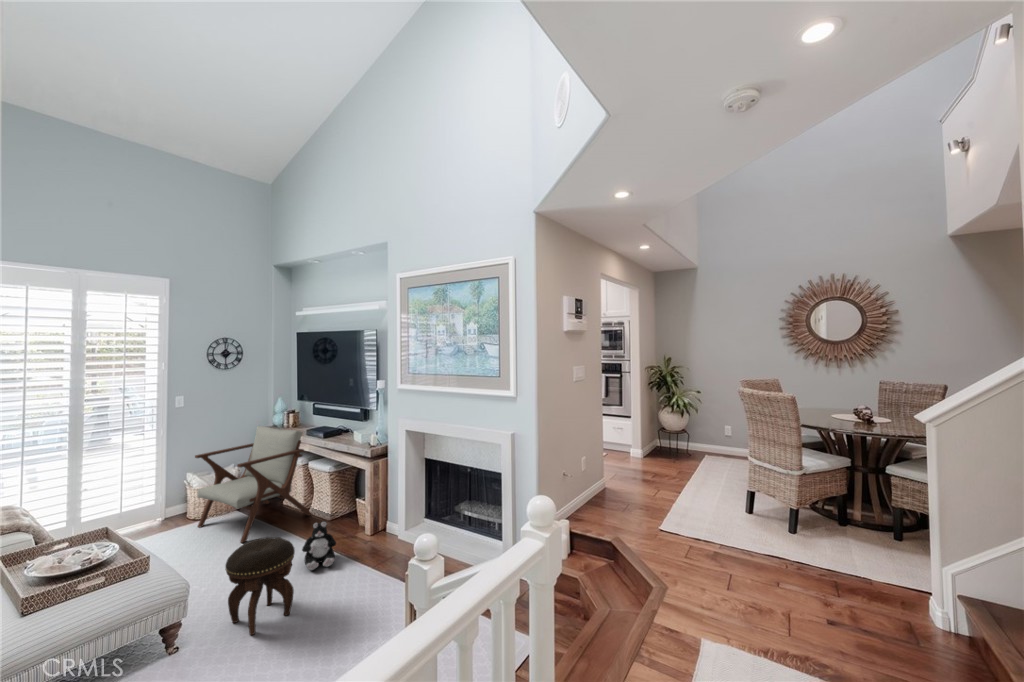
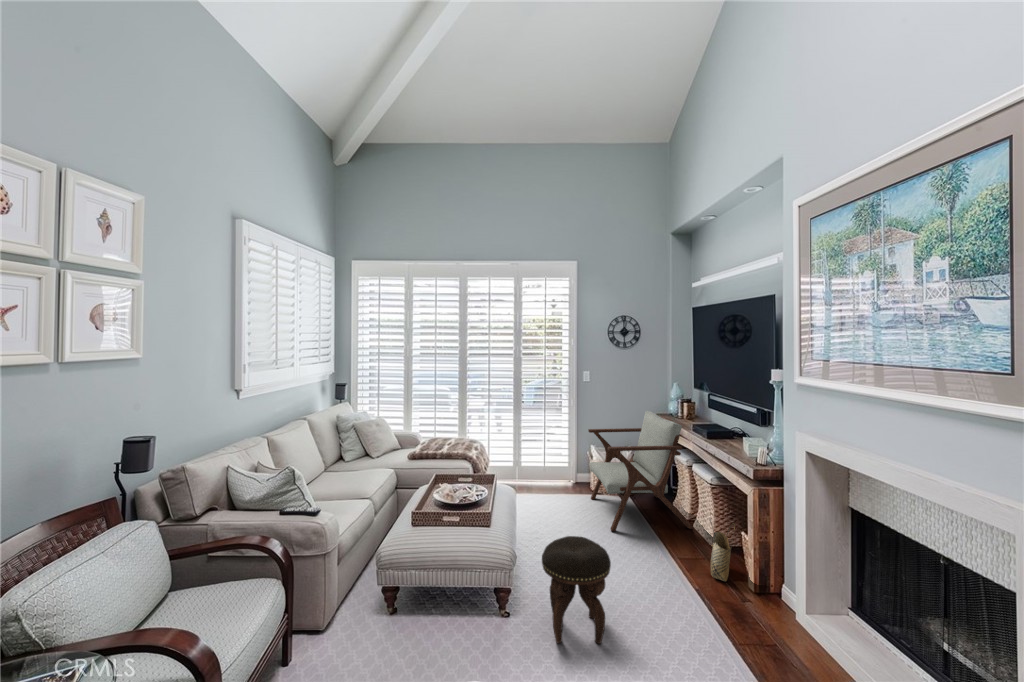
woven basket: none [338,493,358,537] -> present [709,518,734,581]
plush toy: present [302,521,336,570] -> none [646,543,689,608]

